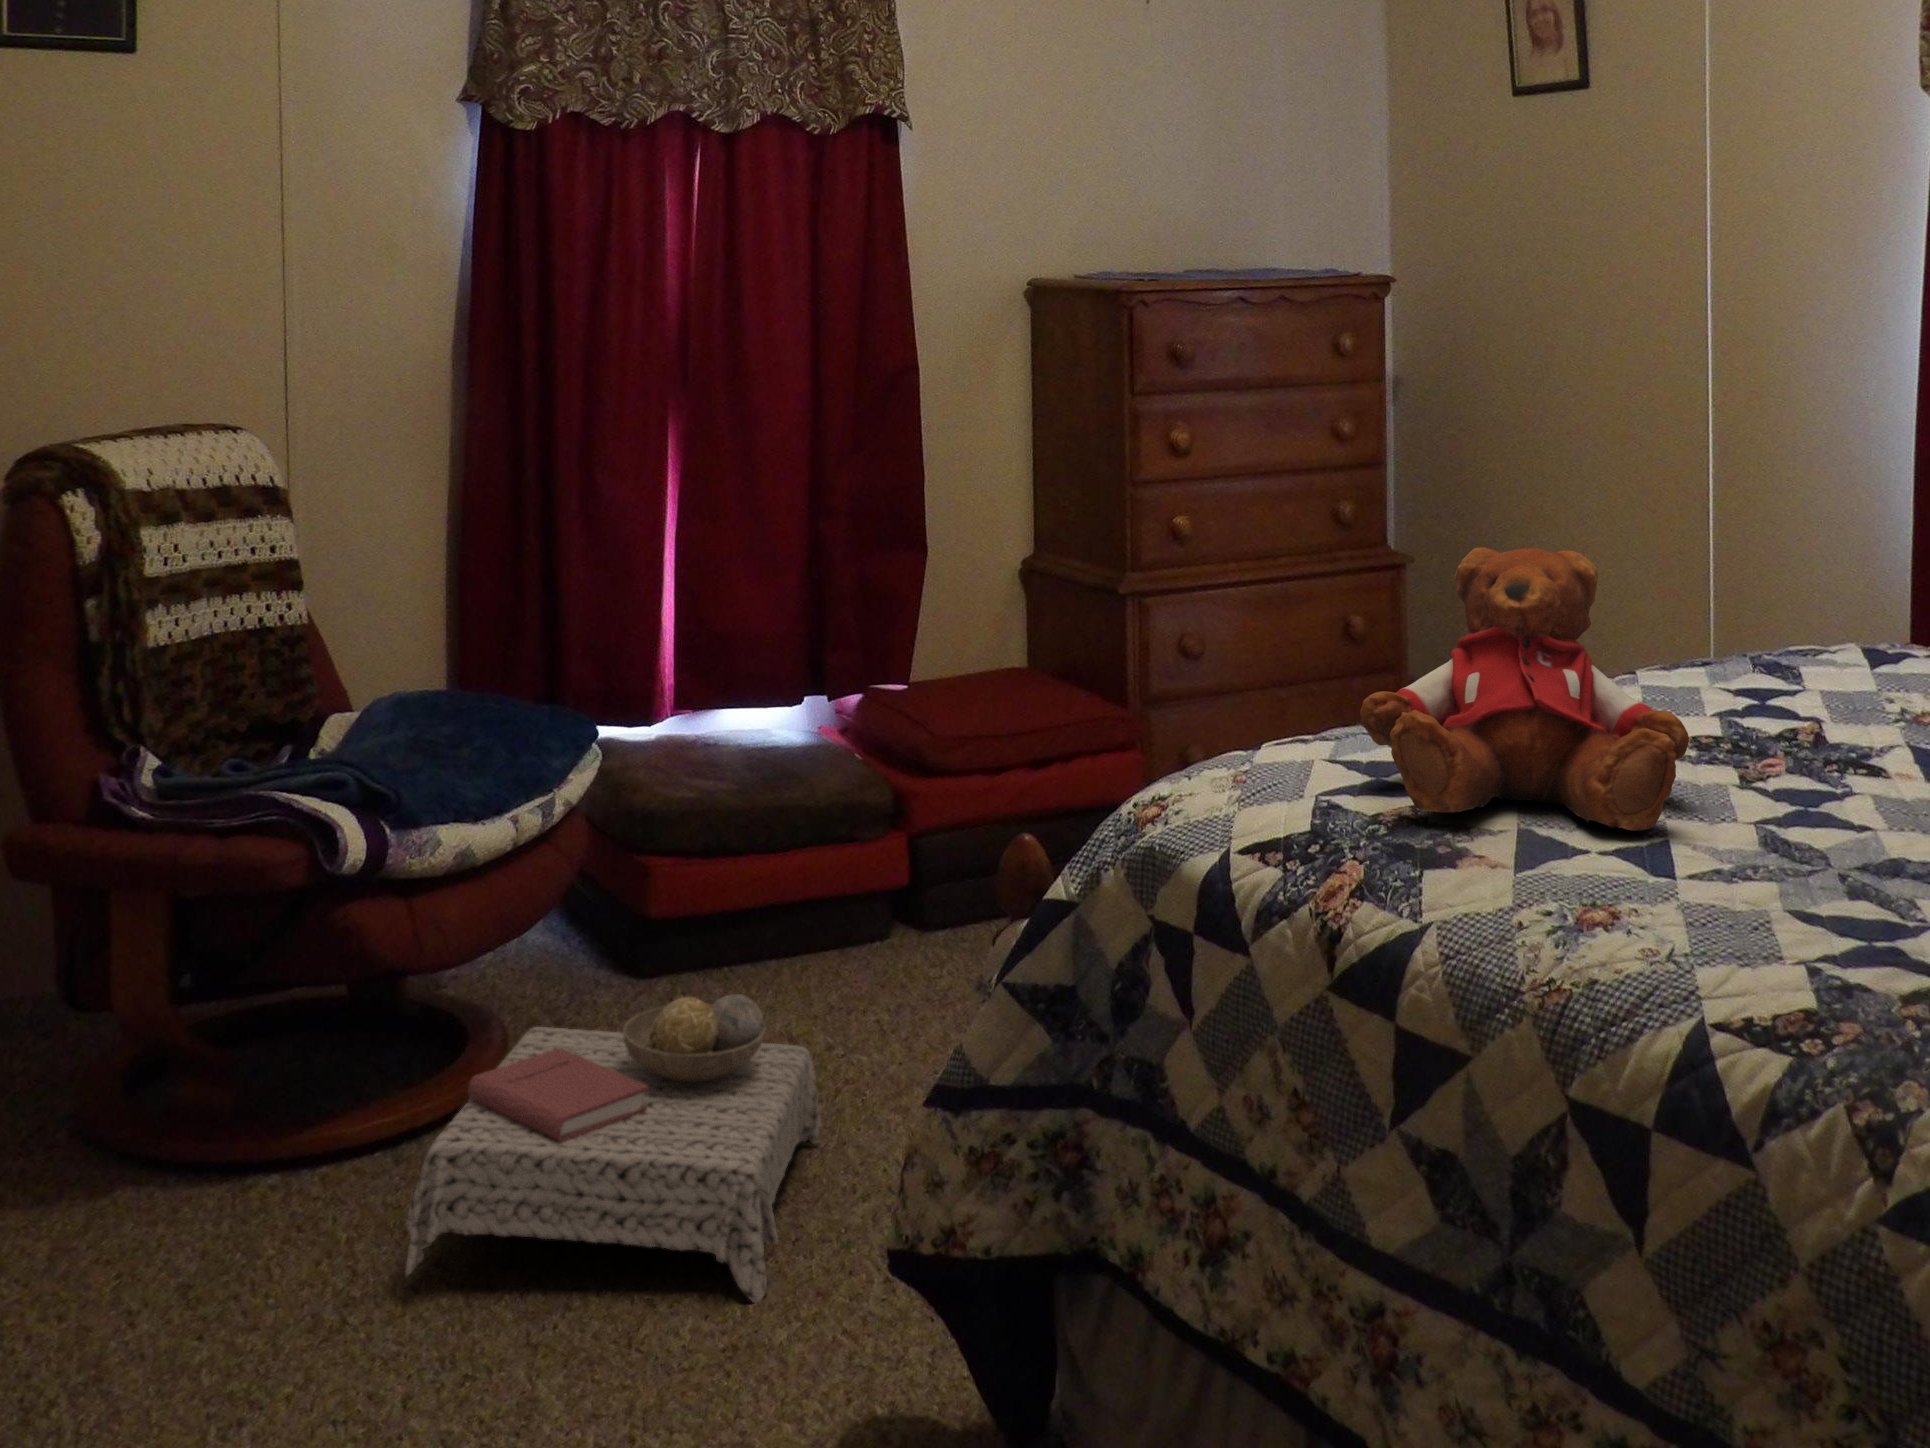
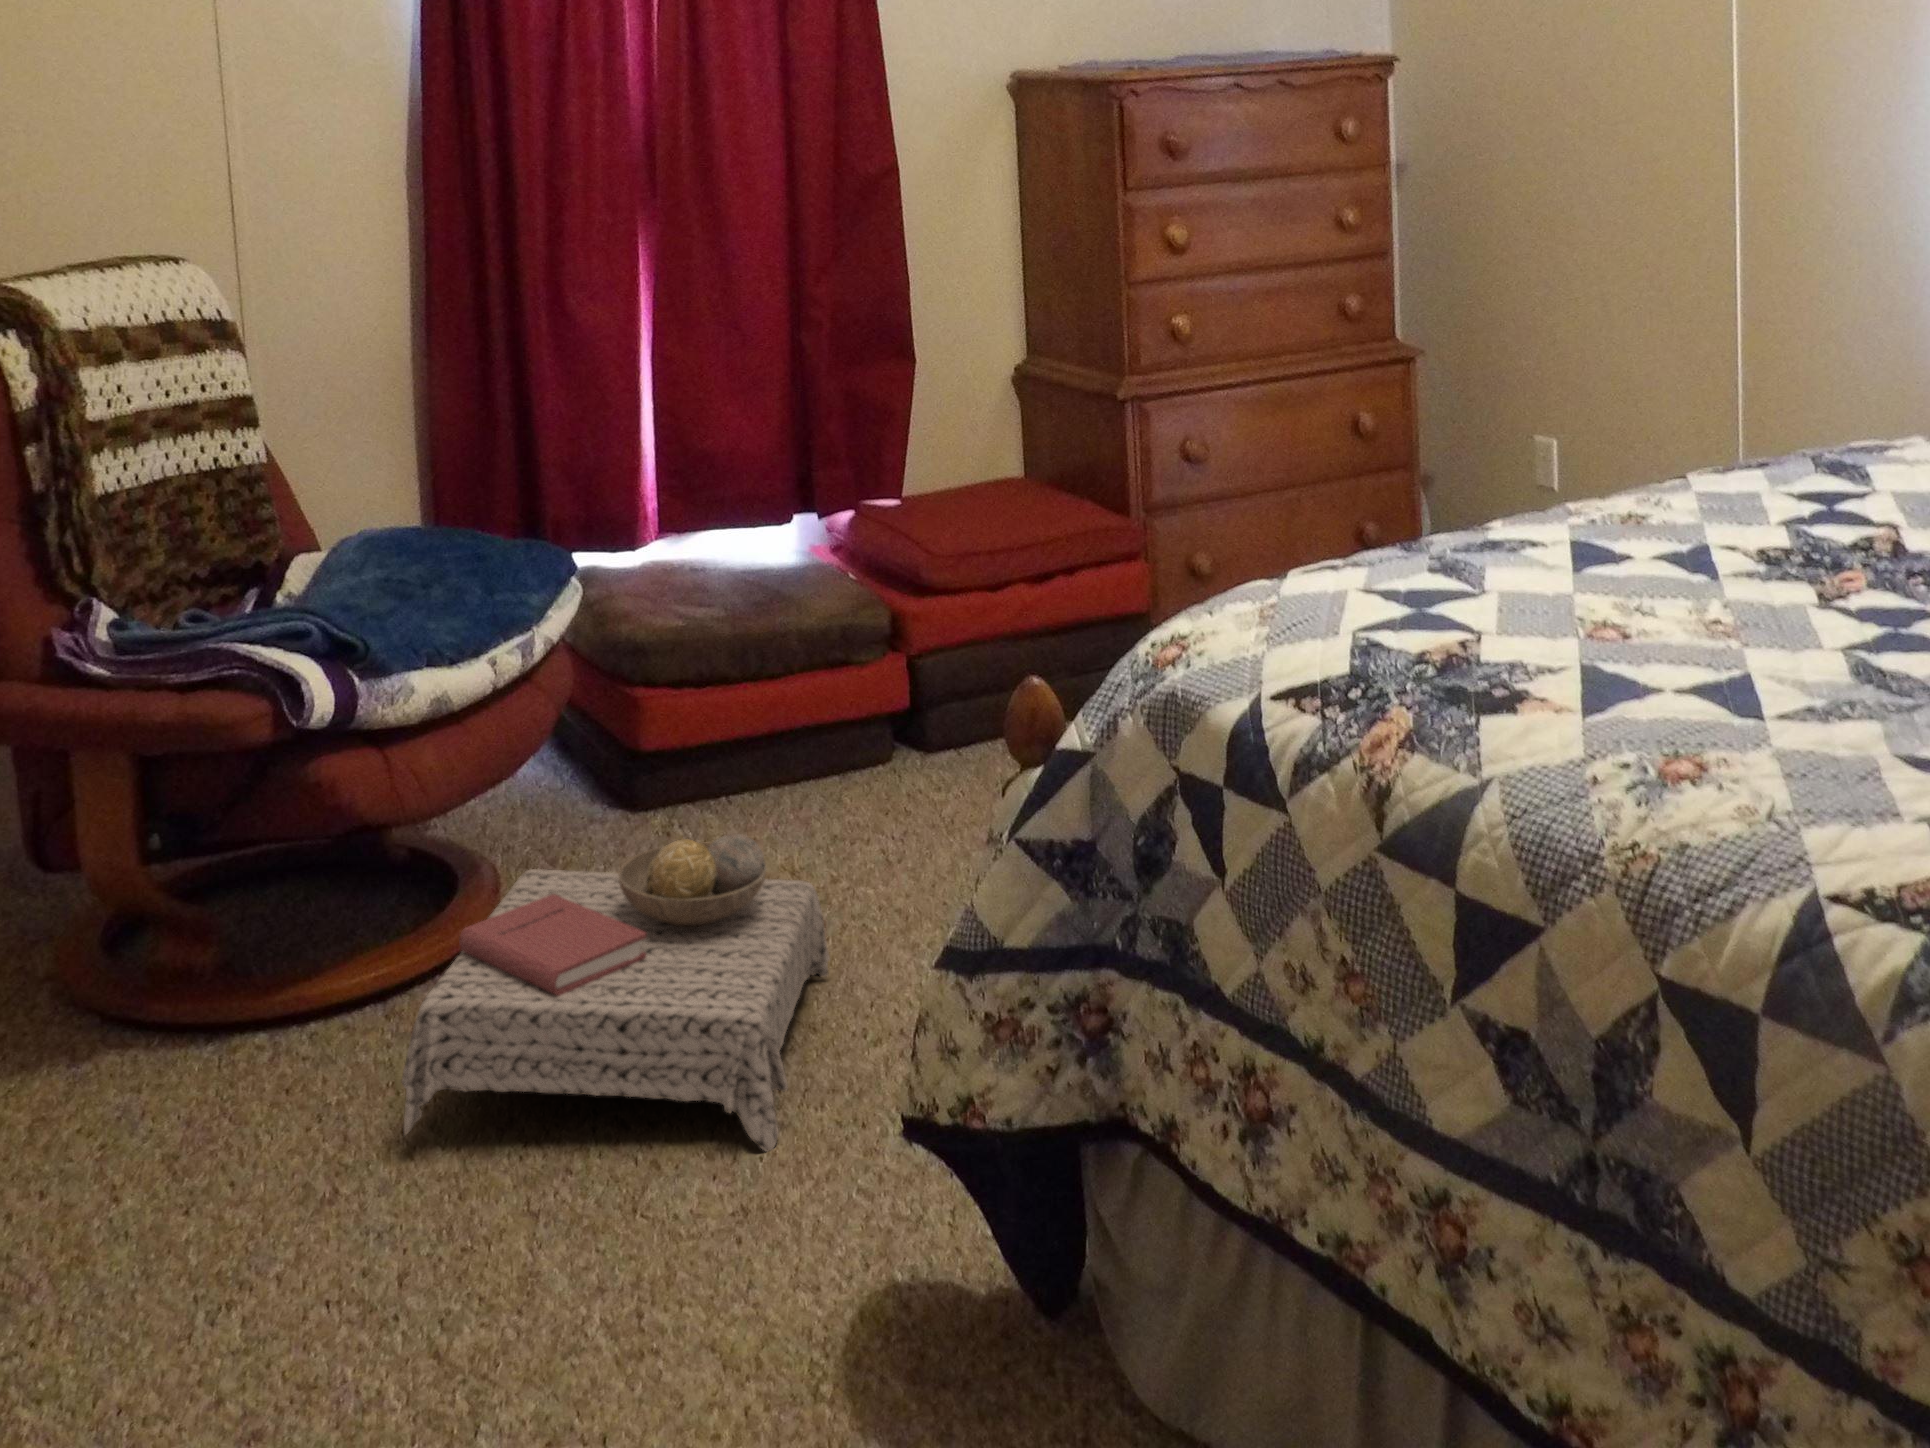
teddy bear: present [1360,547,1689,831] -> none [1395,351,1764,662]

